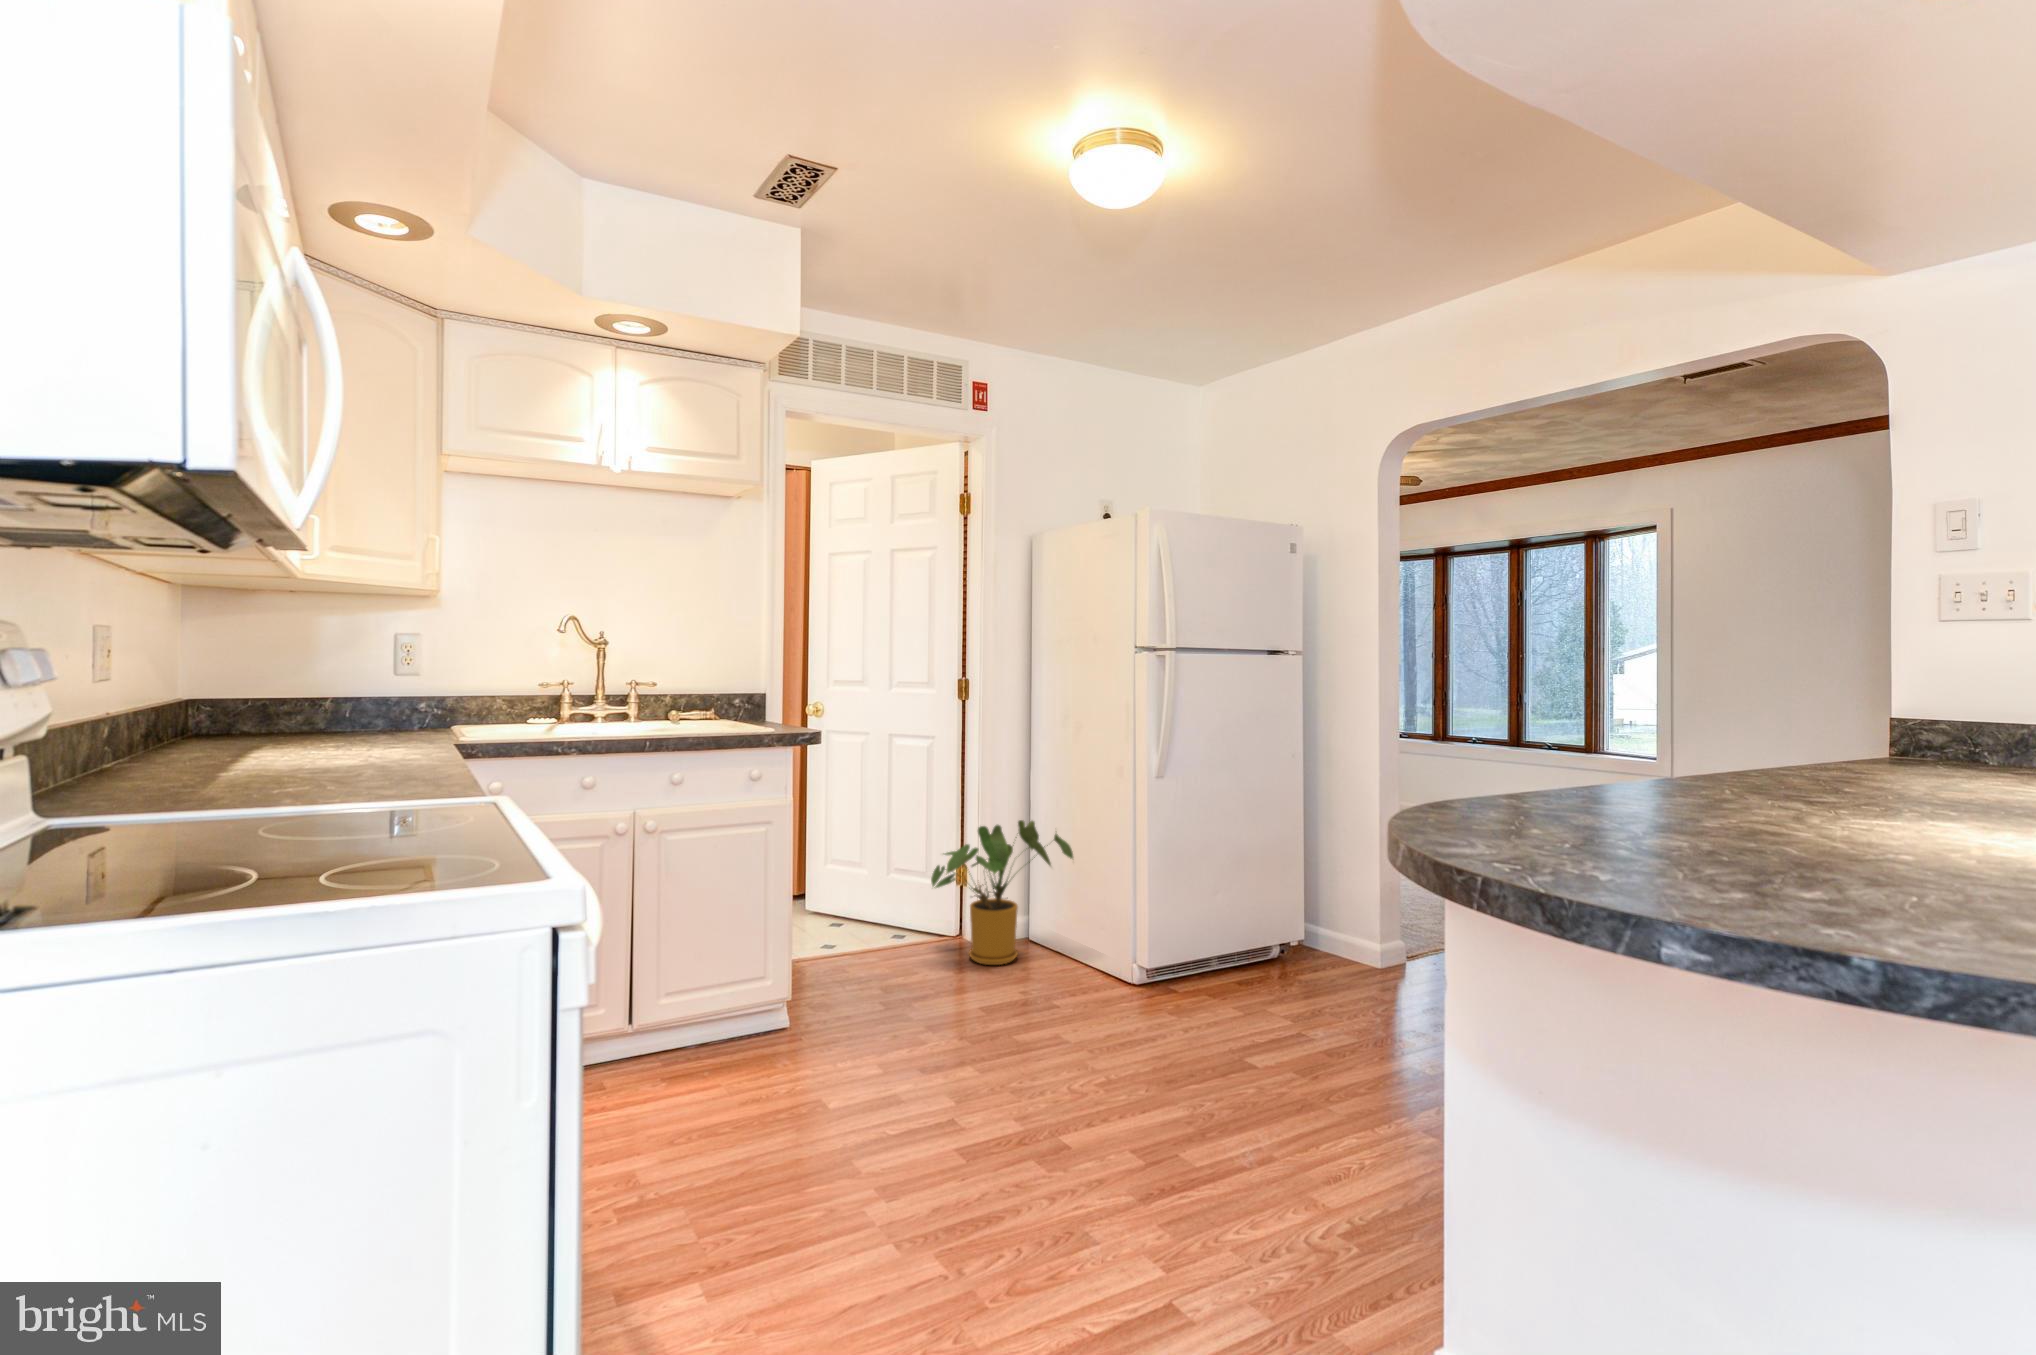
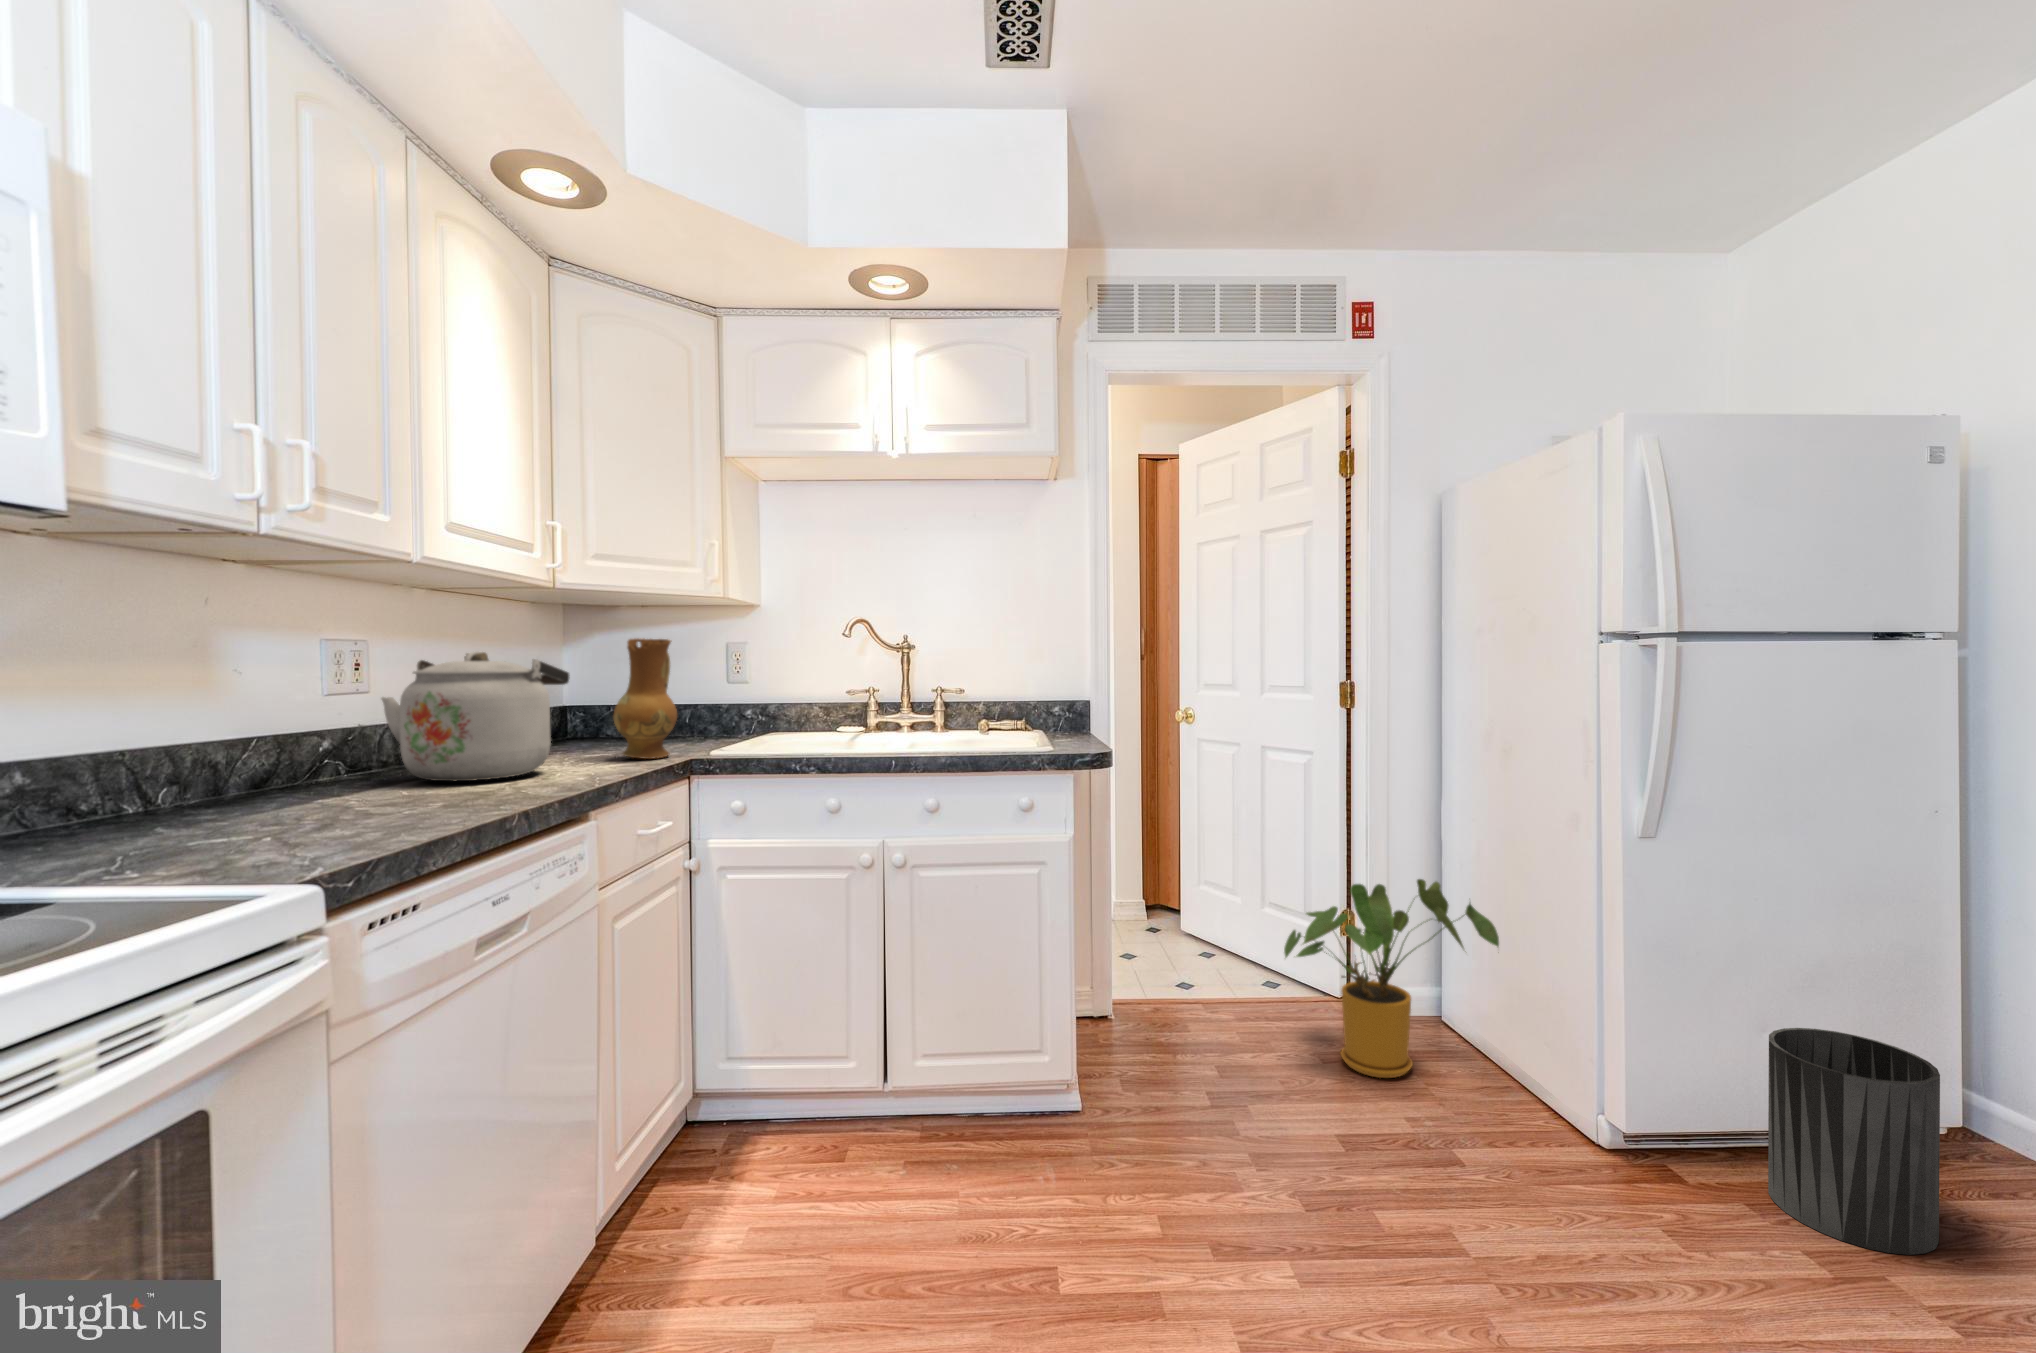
ceramic jug: none [356,632,424,749] -> present [614,639,677,759]
kettle: none [132,645,336,771] -> present [381,651,570,781]
trash can: none [1219,882,1294,996] -> present [1768,1028,1940,1255]

